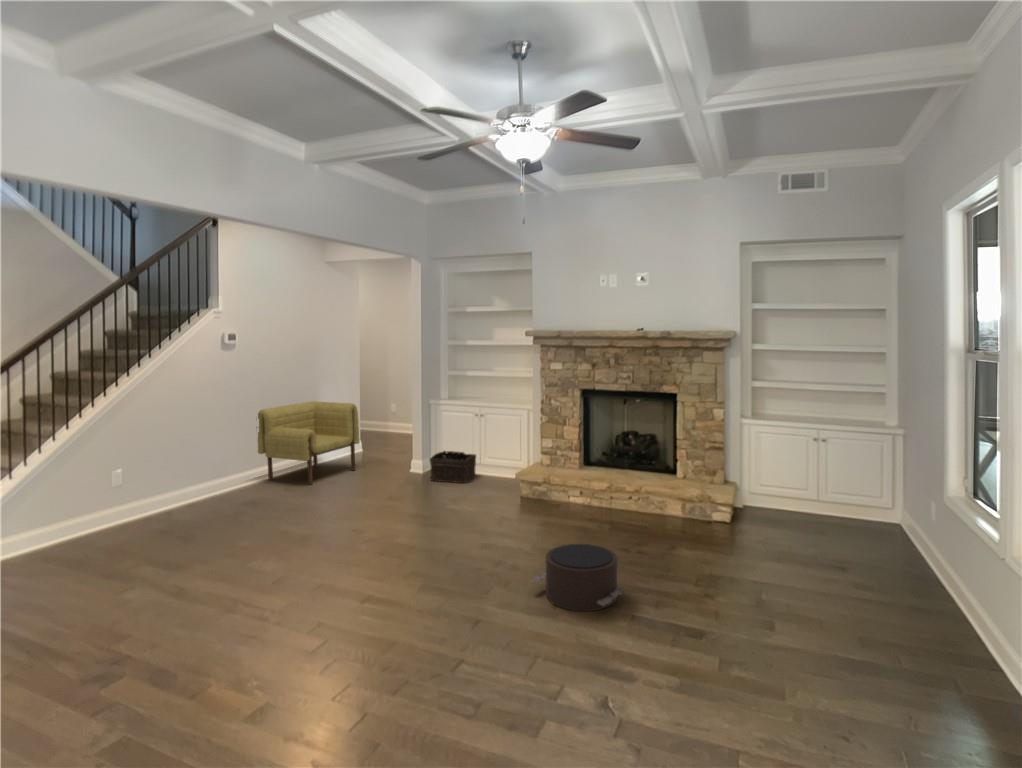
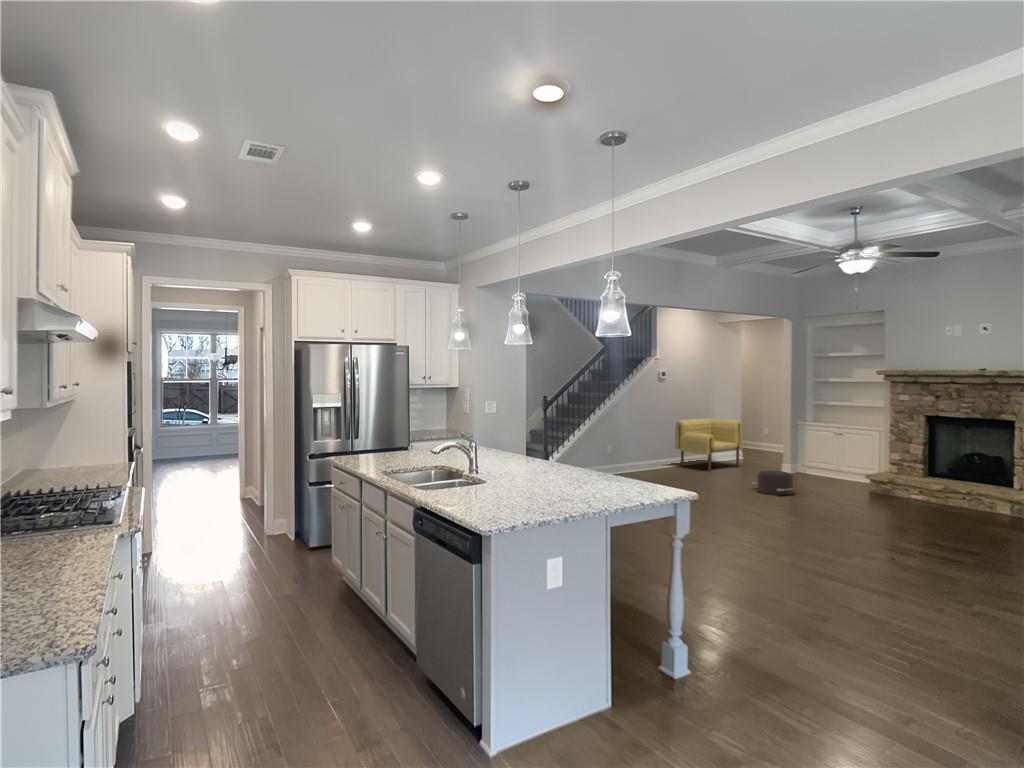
basket: present [430,451,476,483] -> none [796,457,835,481]
pouf: present [531,544,625,611] -> present [752,470,793,495]

